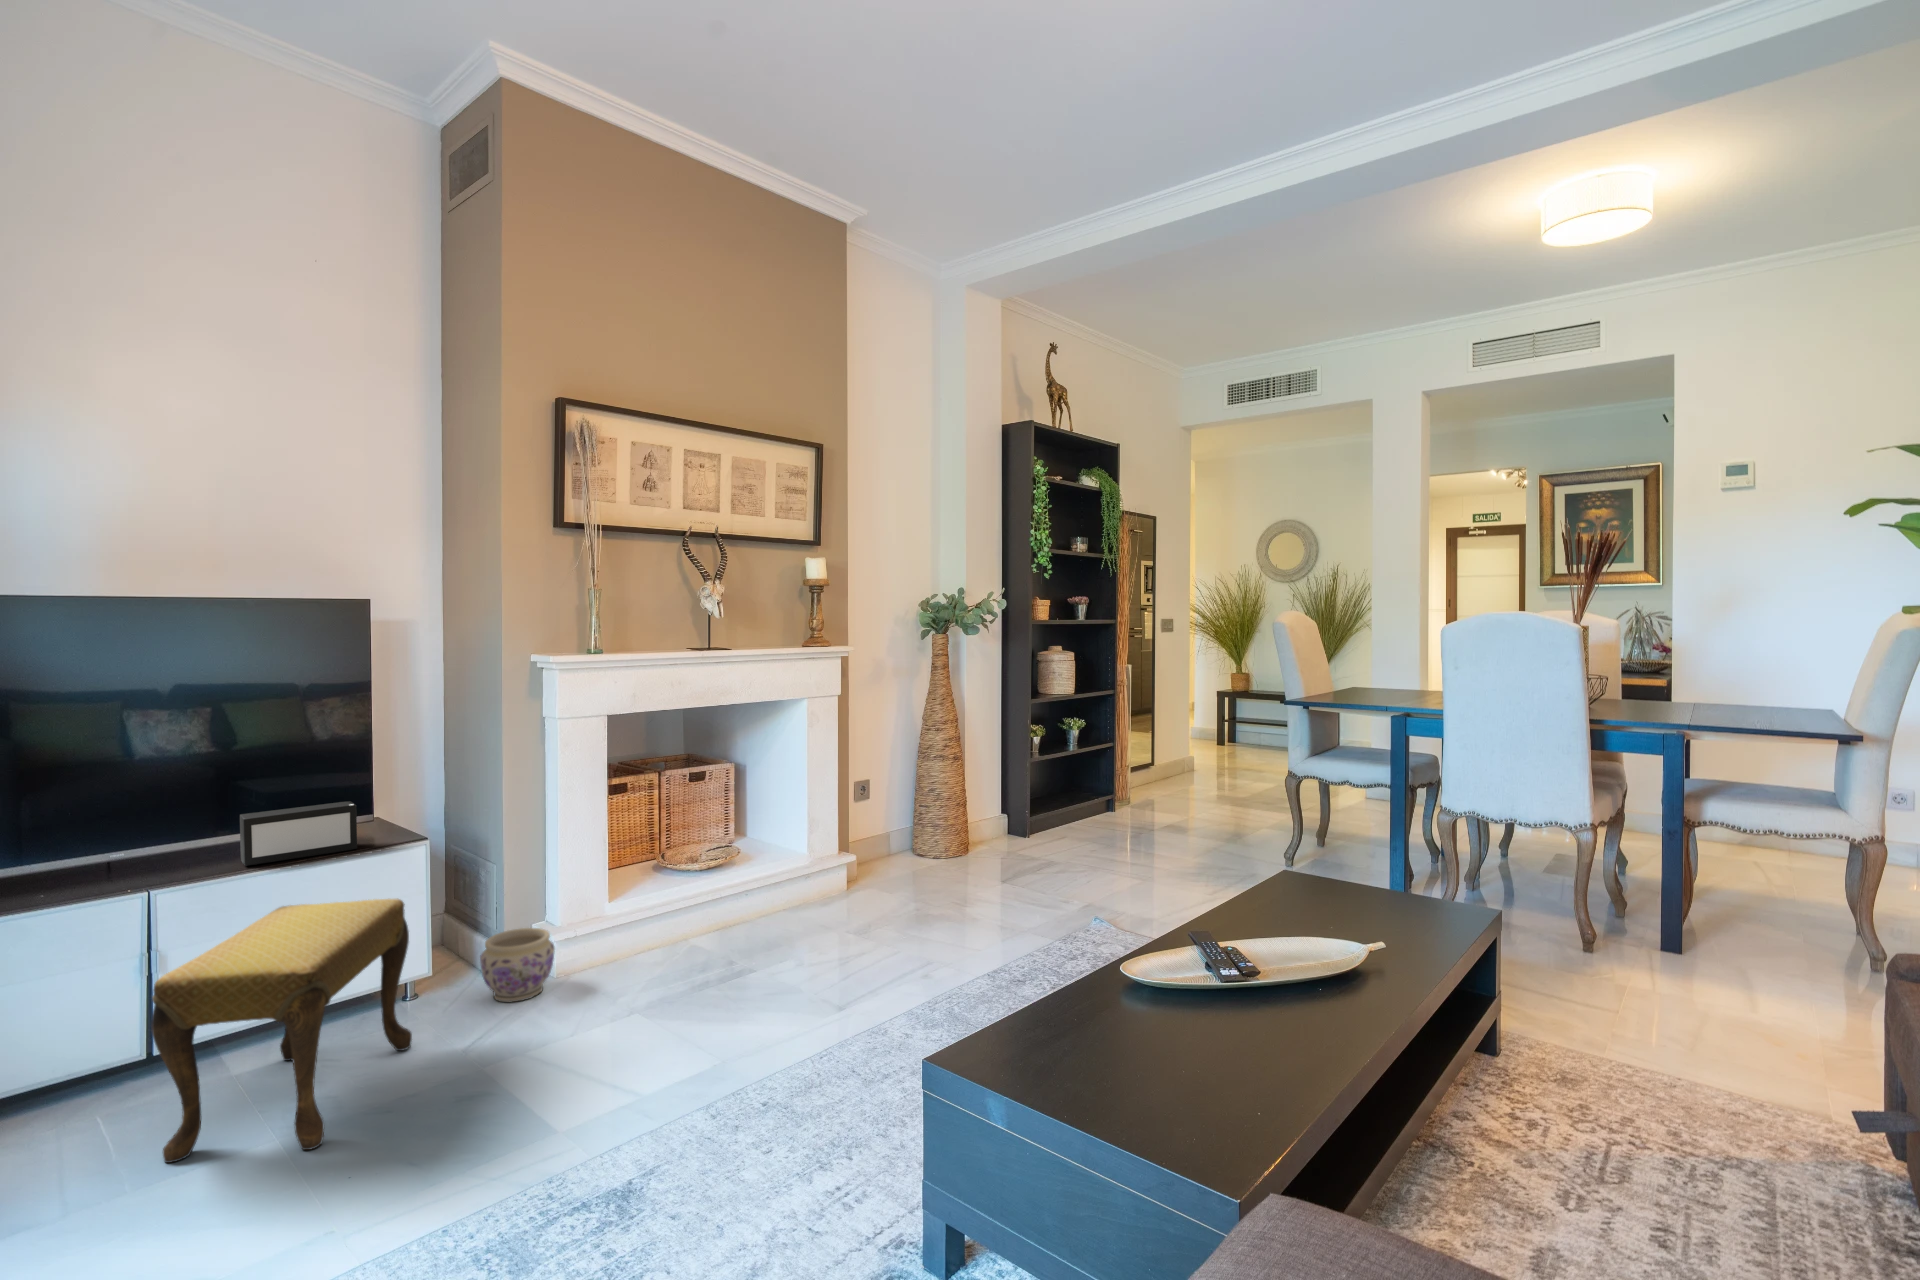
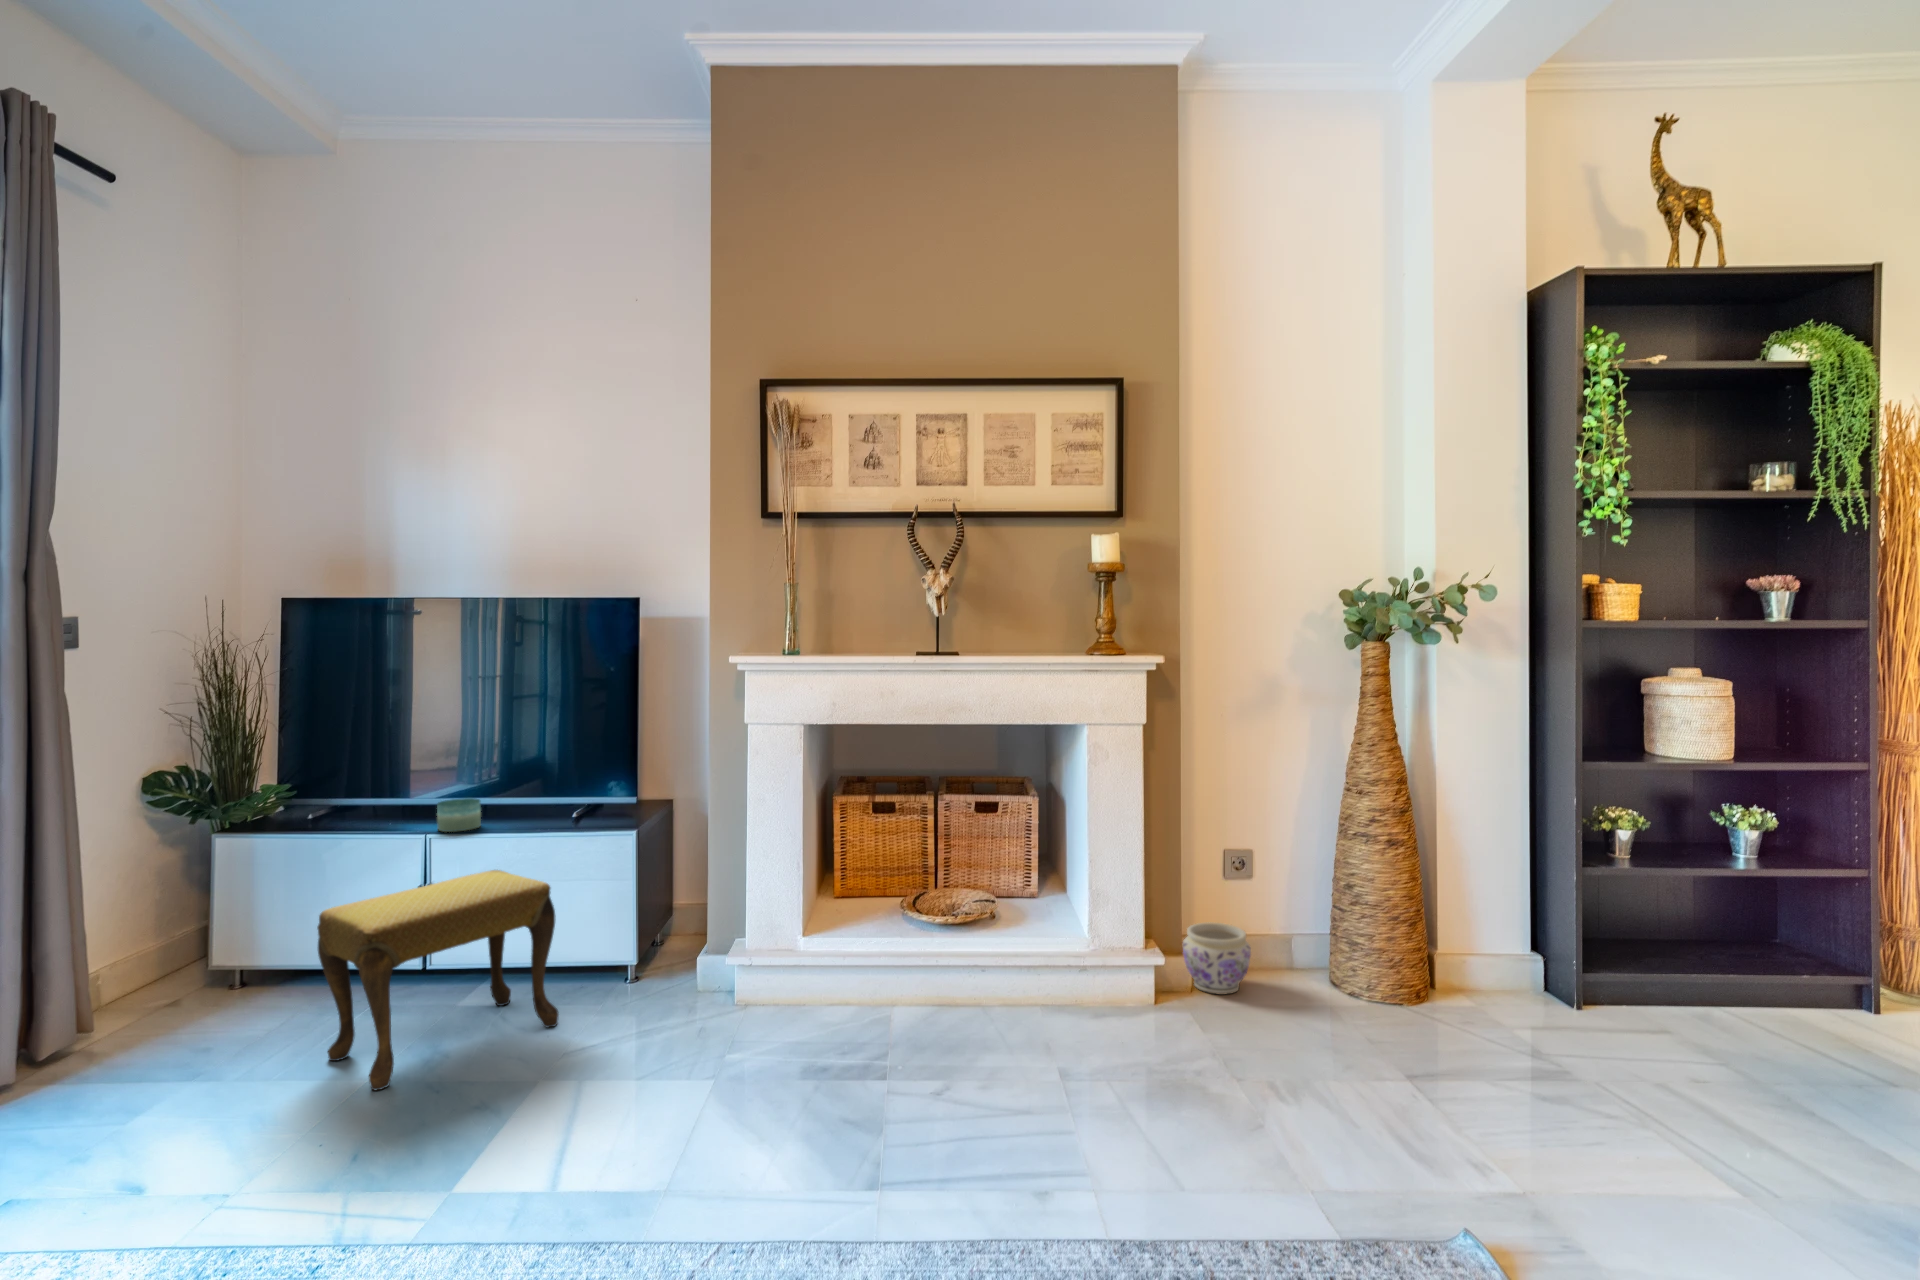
speaker: present [240,801,357,866] -> none [504,785,594,830]
candle: none [125,840,190,884] -> present [437,798,481,832]
planter: present [480,928,555,1002] -> present [1183,923,1251,995]

